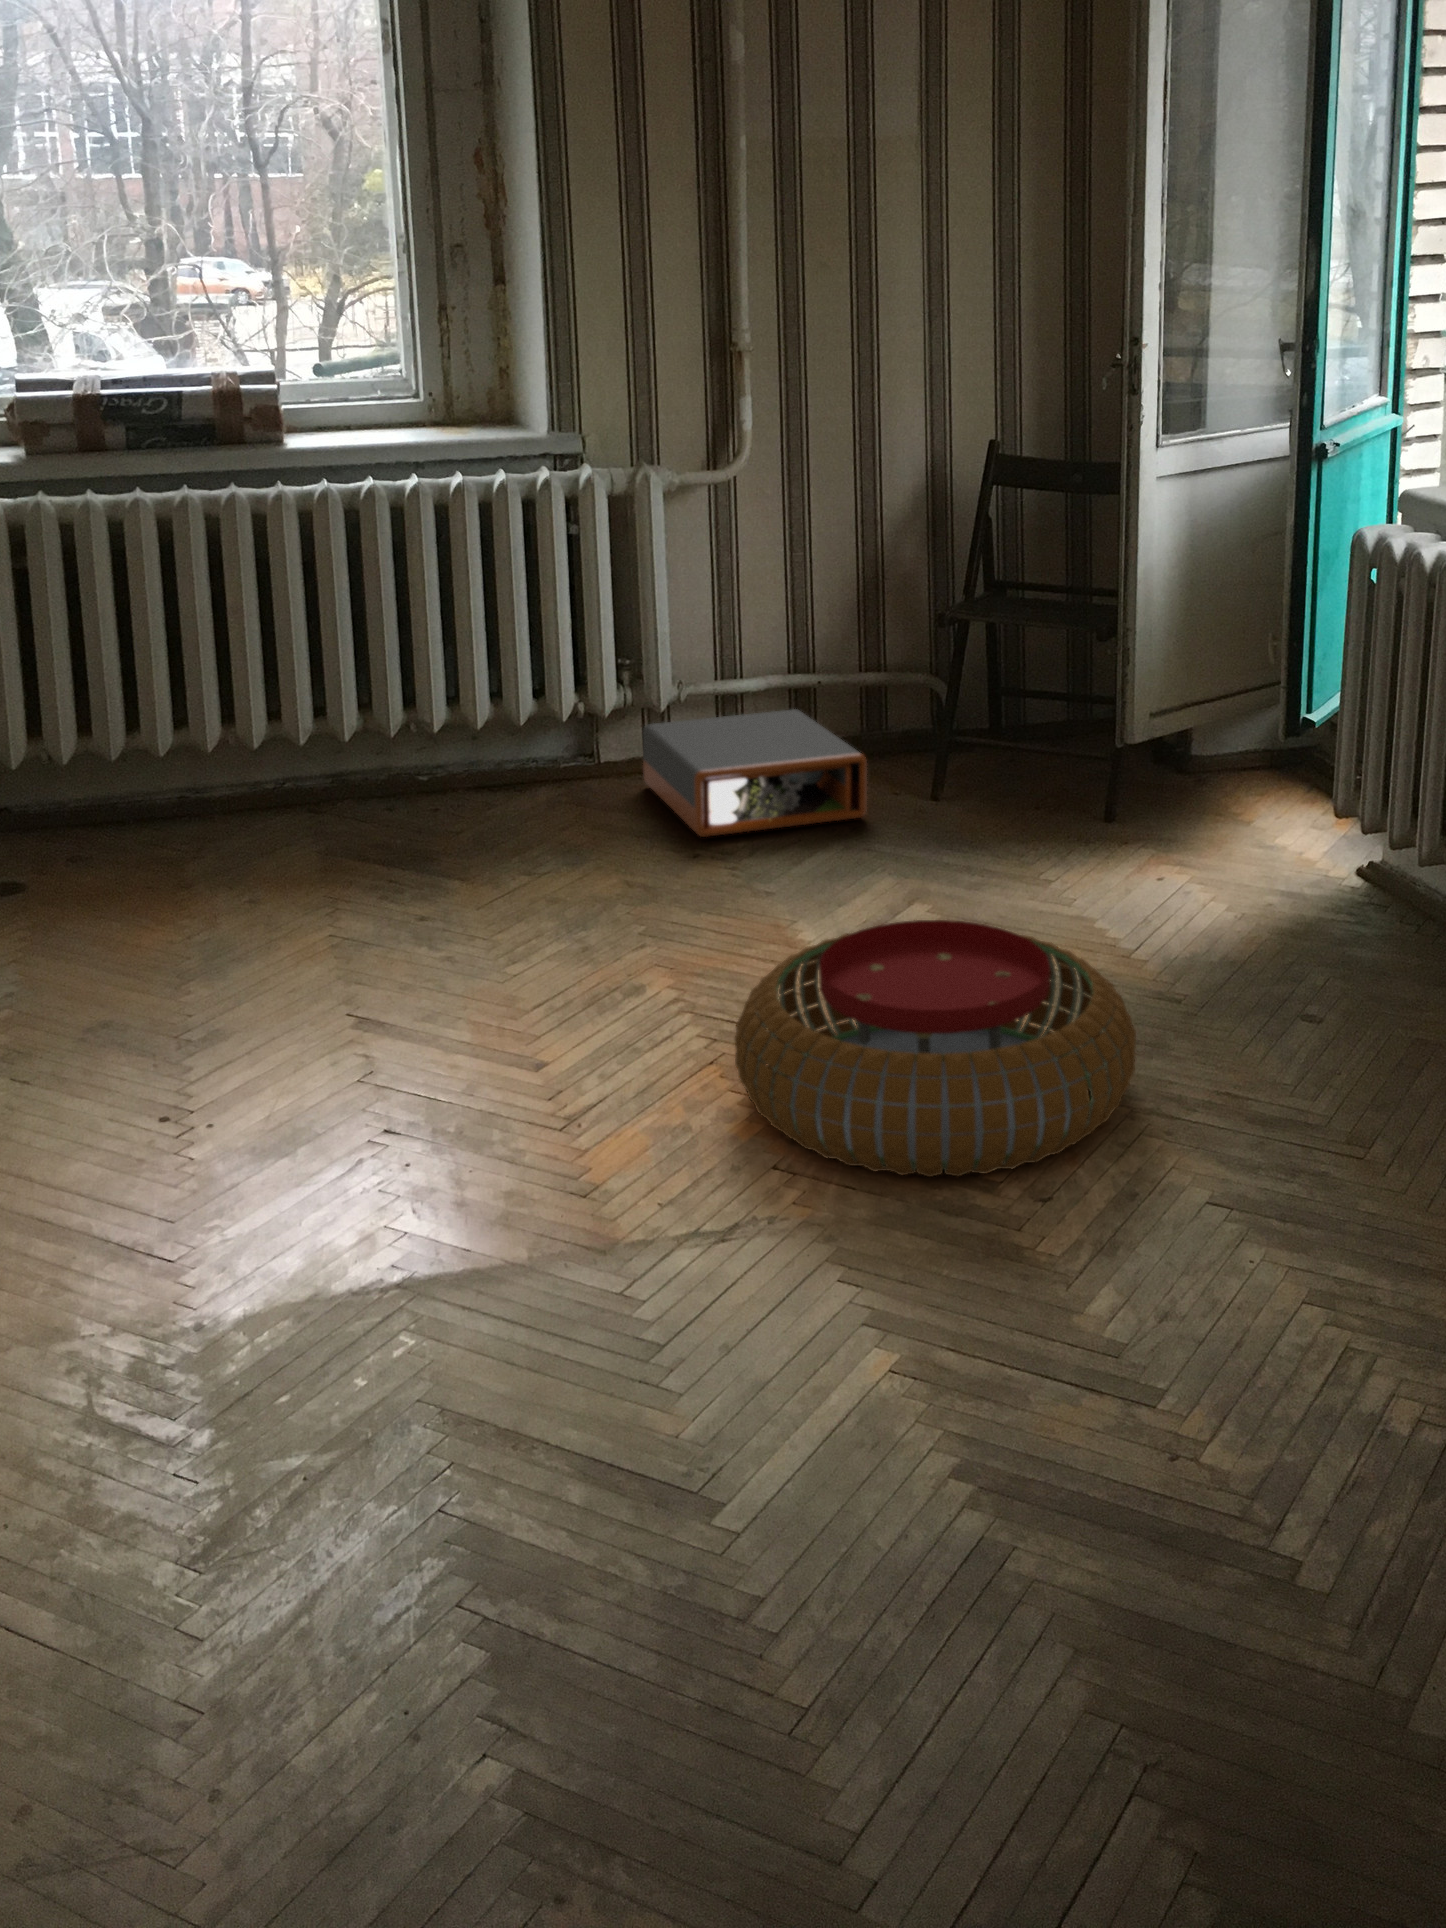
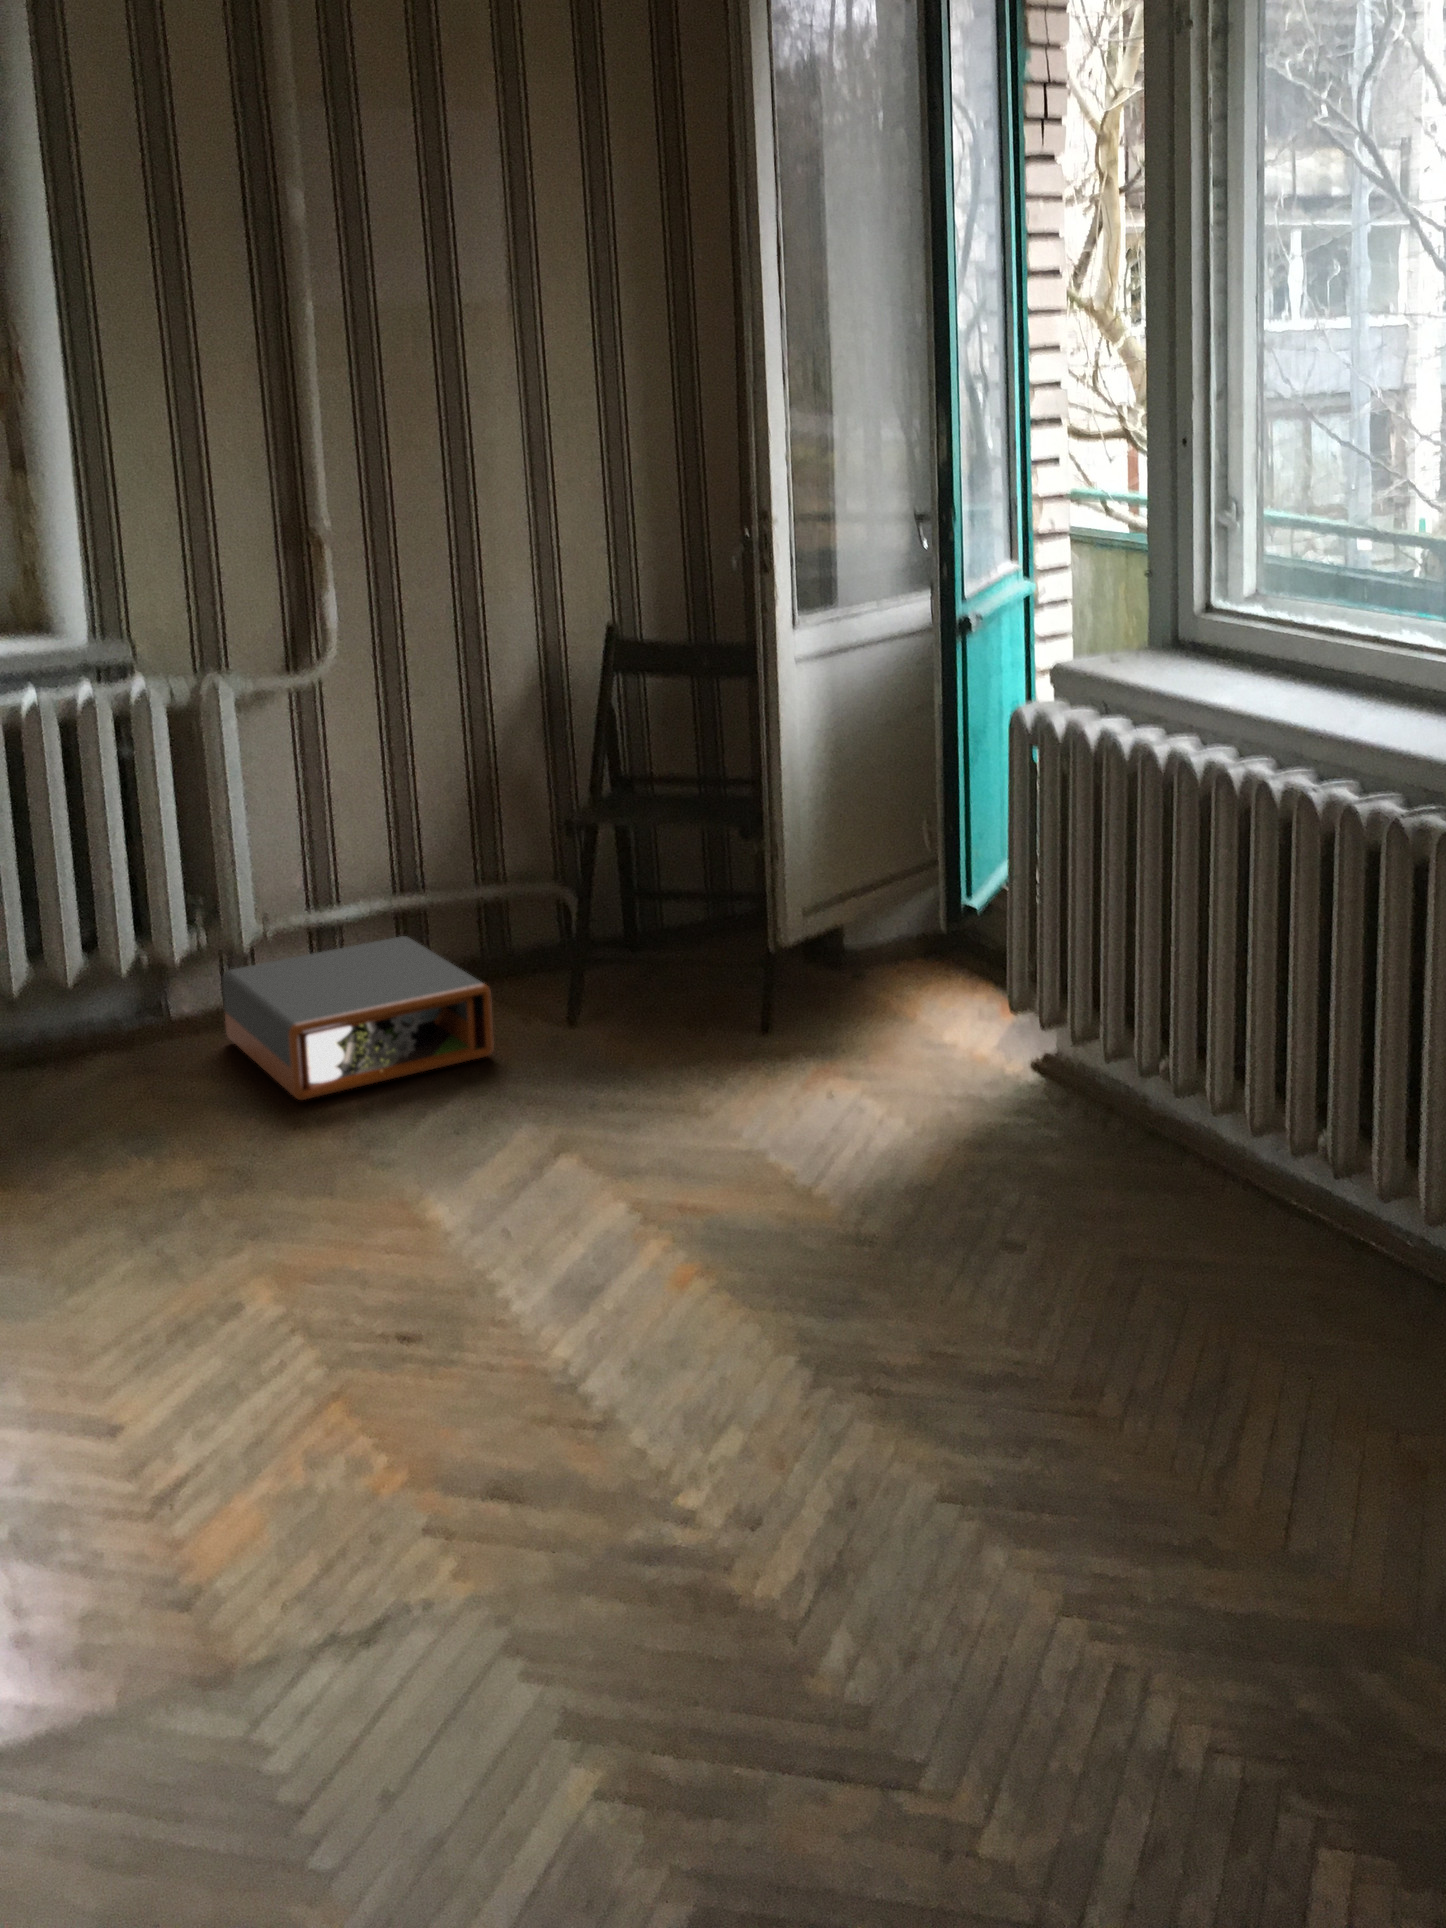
pouf: present [735,920,1136,1177] -> none [358,1192,840,1527]

